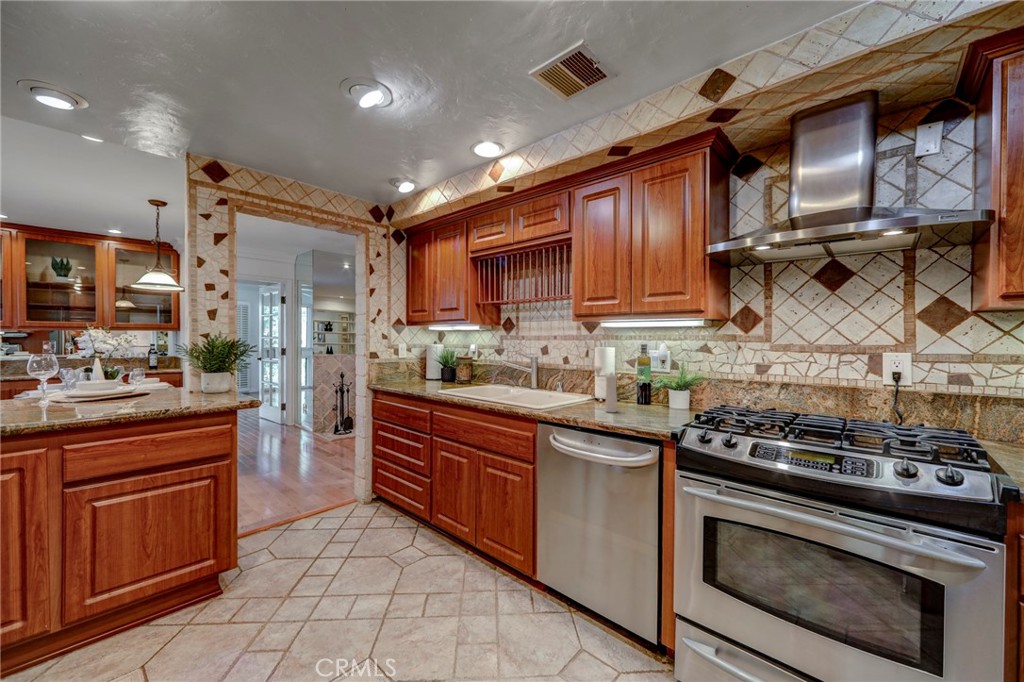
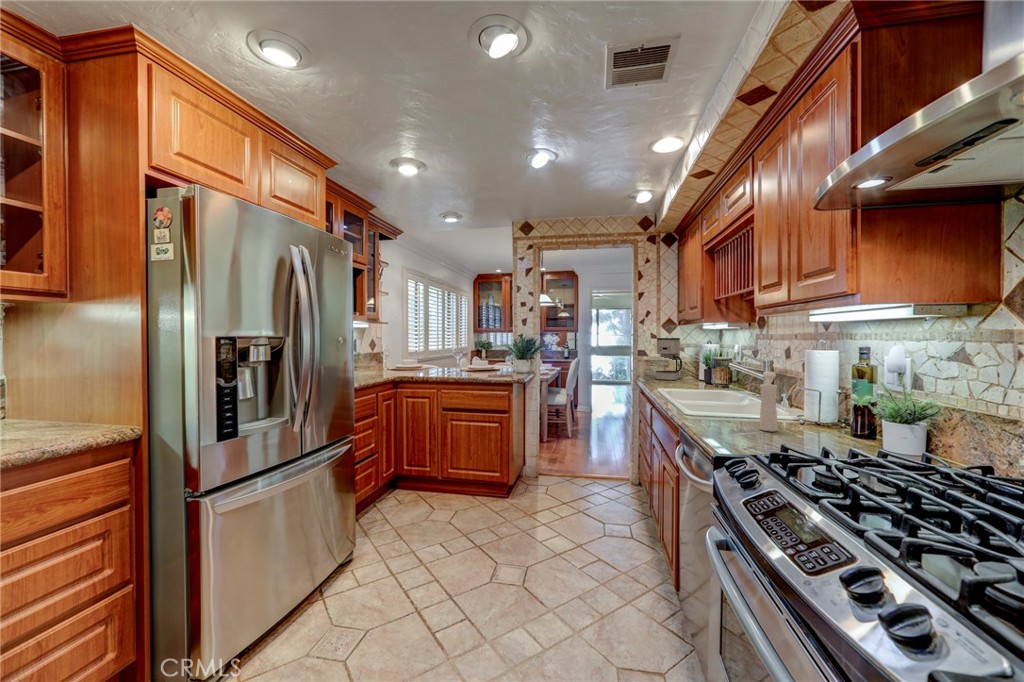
coffee maker: none [392,340,418,385] -> present [656,338,682,380]

